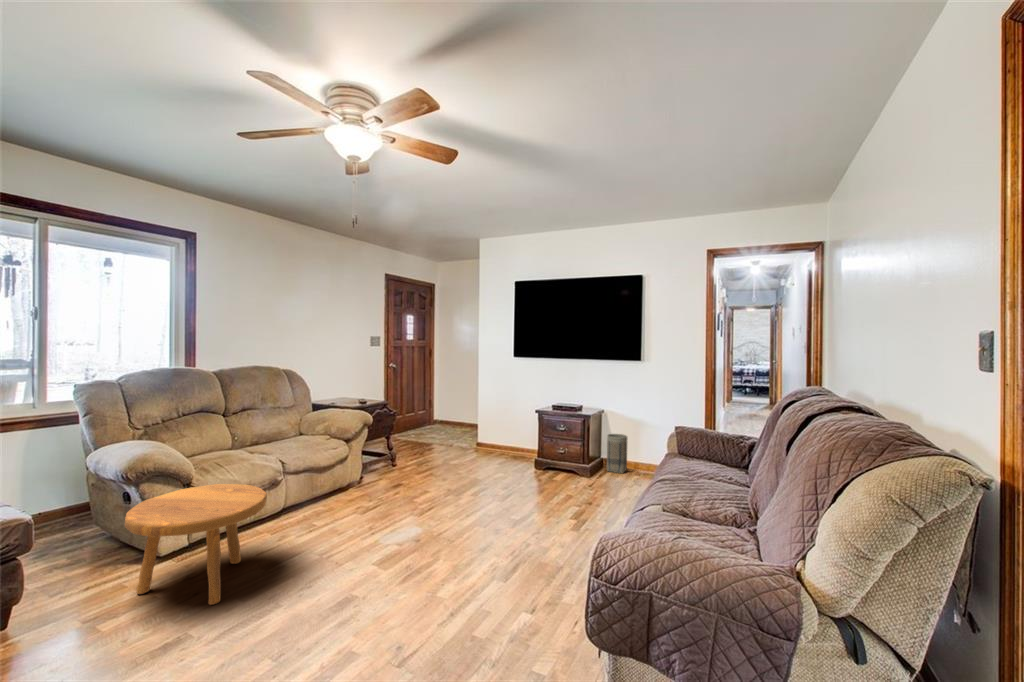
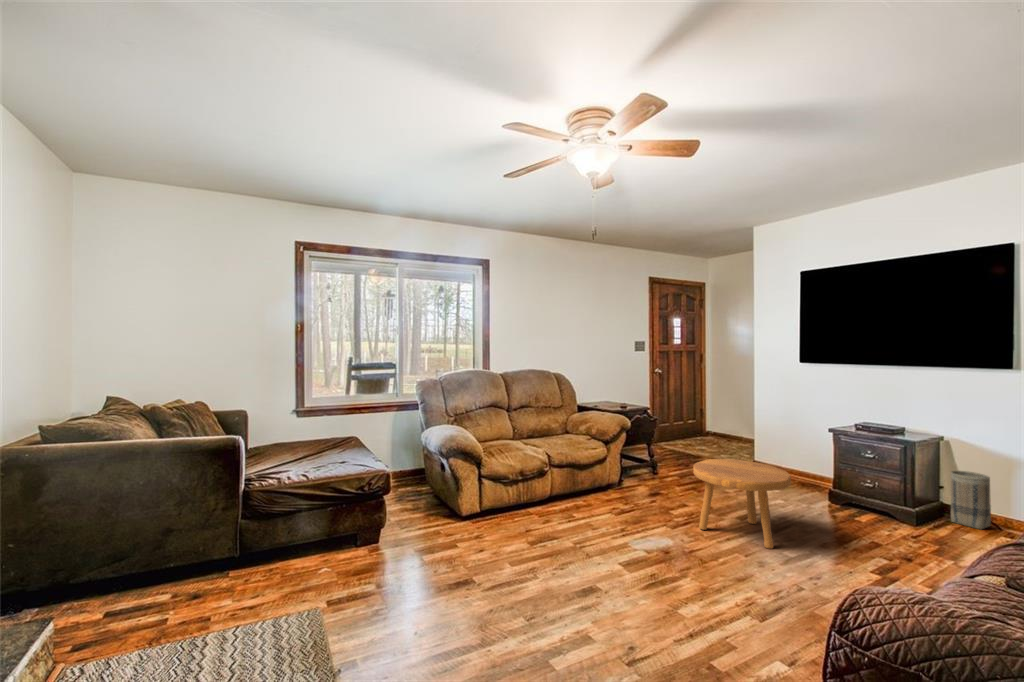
footstool: present [125,484,267,605] -> present [693,459,791,549]

